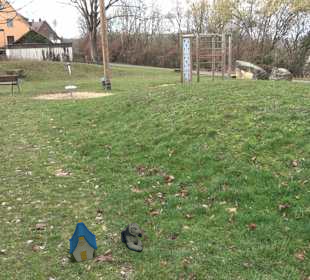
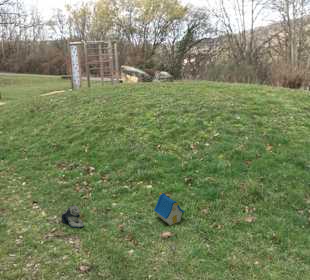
toy house: present [69,220,98,262] -> present [154,192,185,225]

